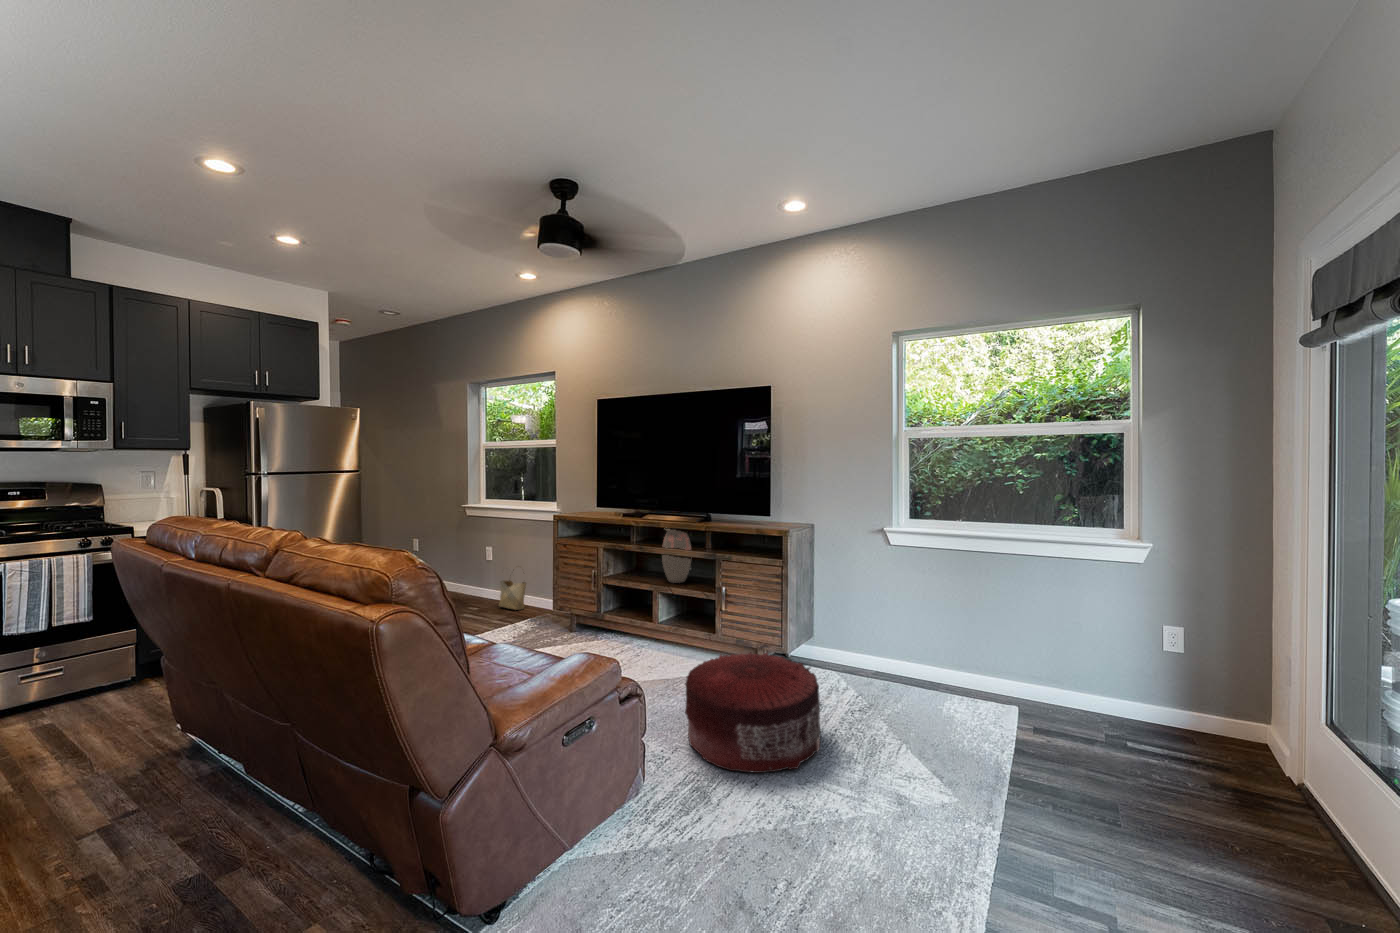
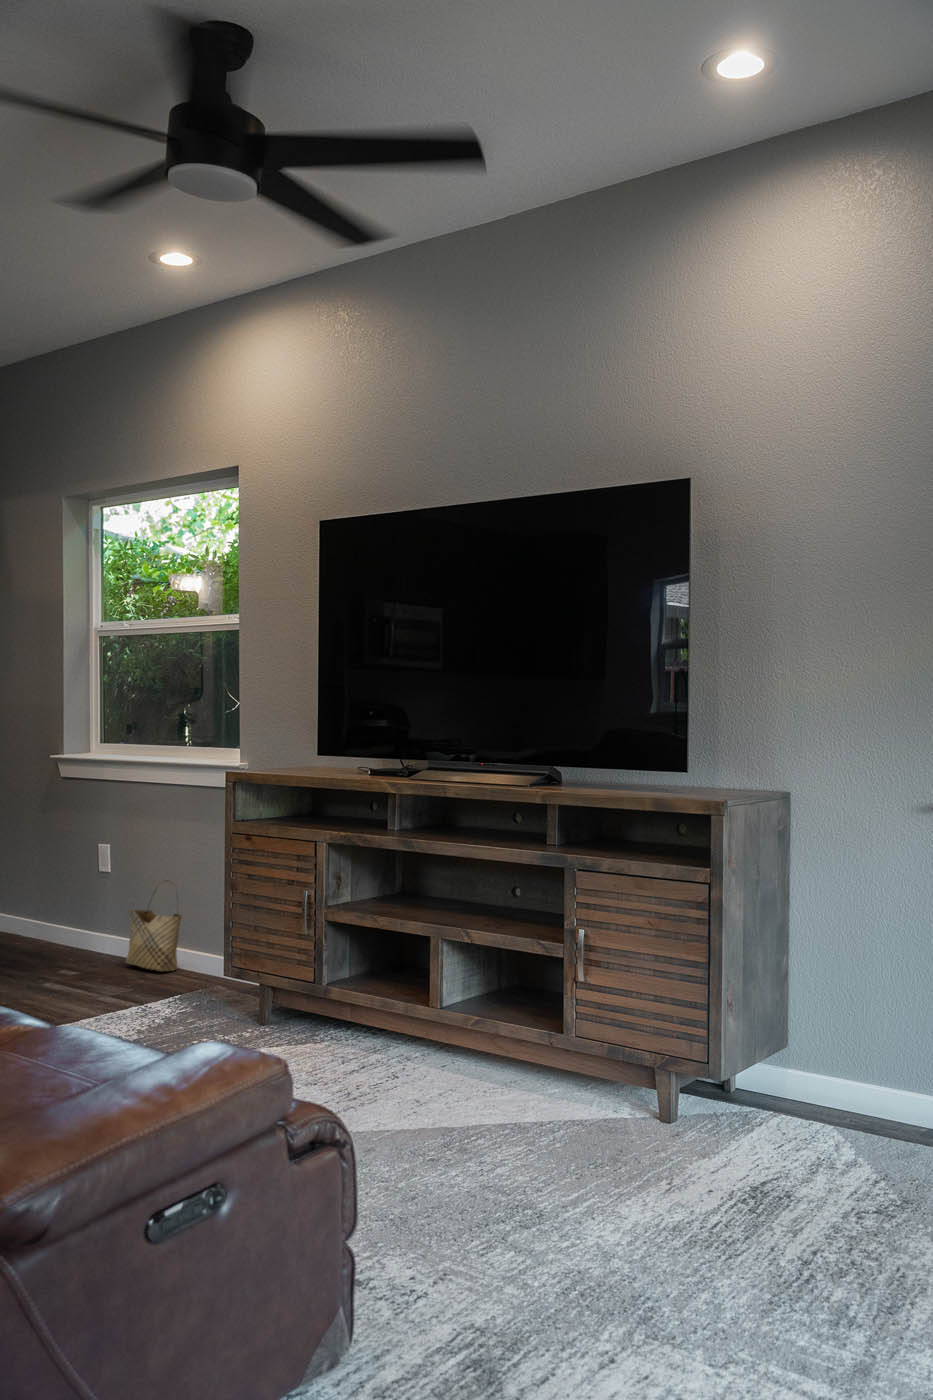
decorative vase: present [662,529,691,583] -> none [452,797,516,918]
pouf: present [685,652,821,773] -> none [466,1069,778,1335]

